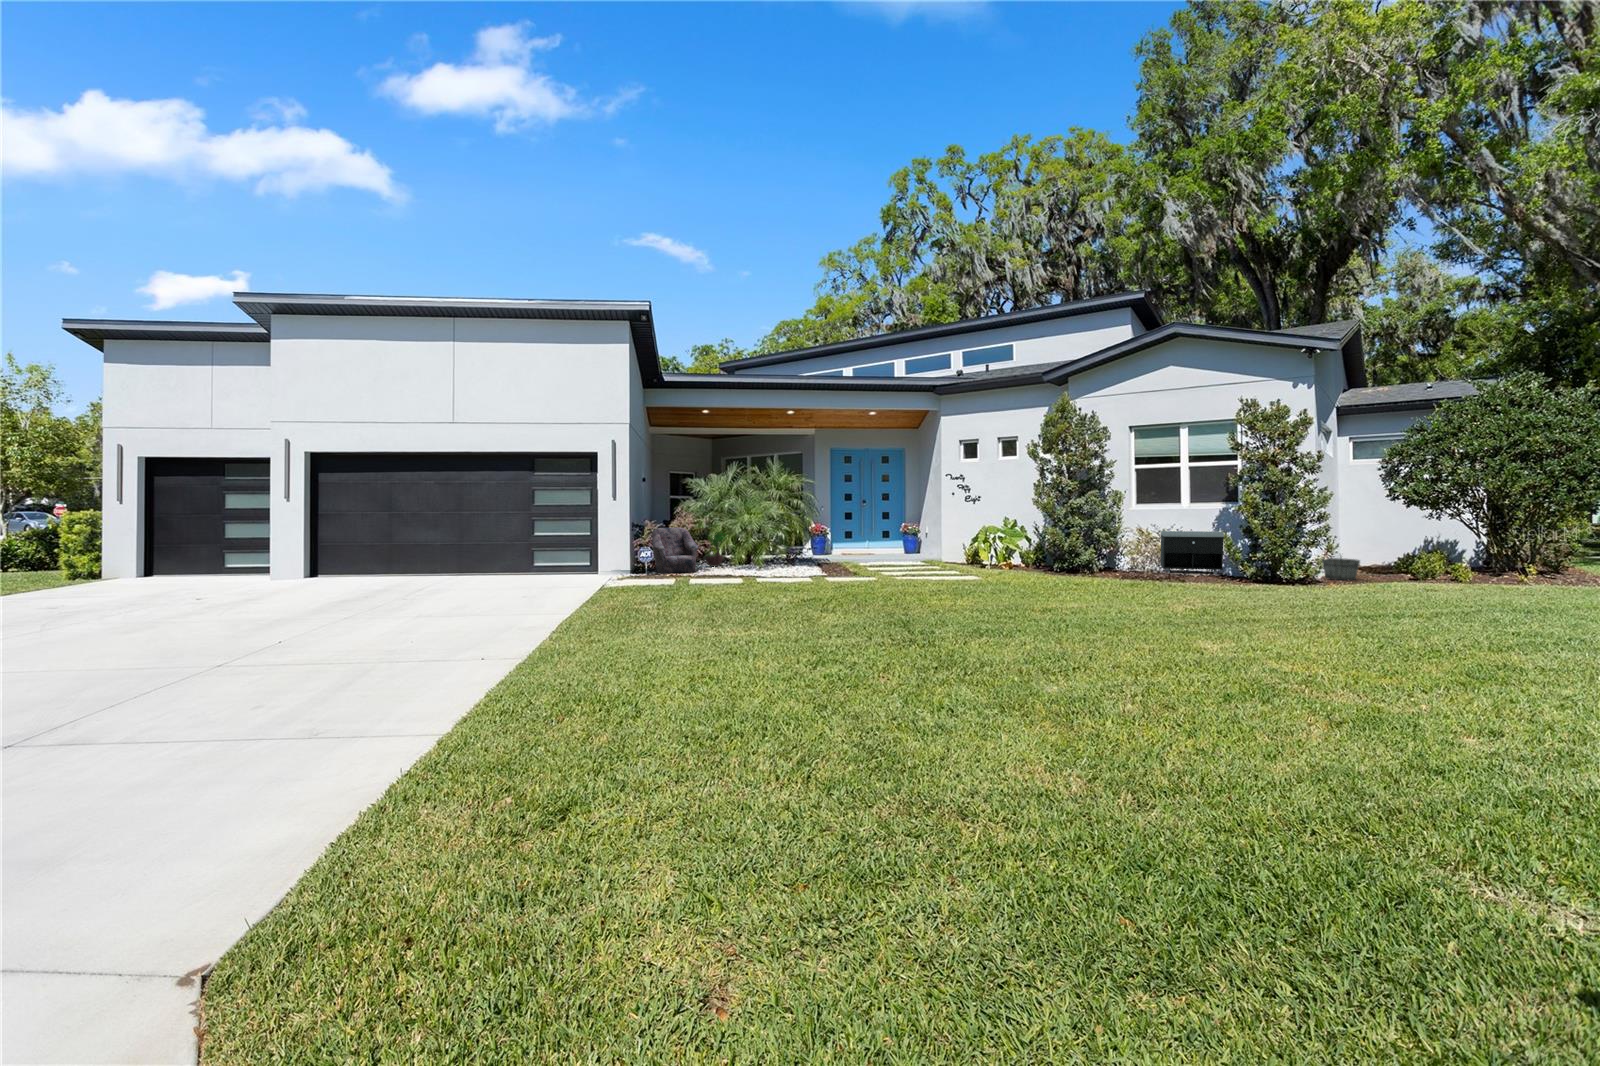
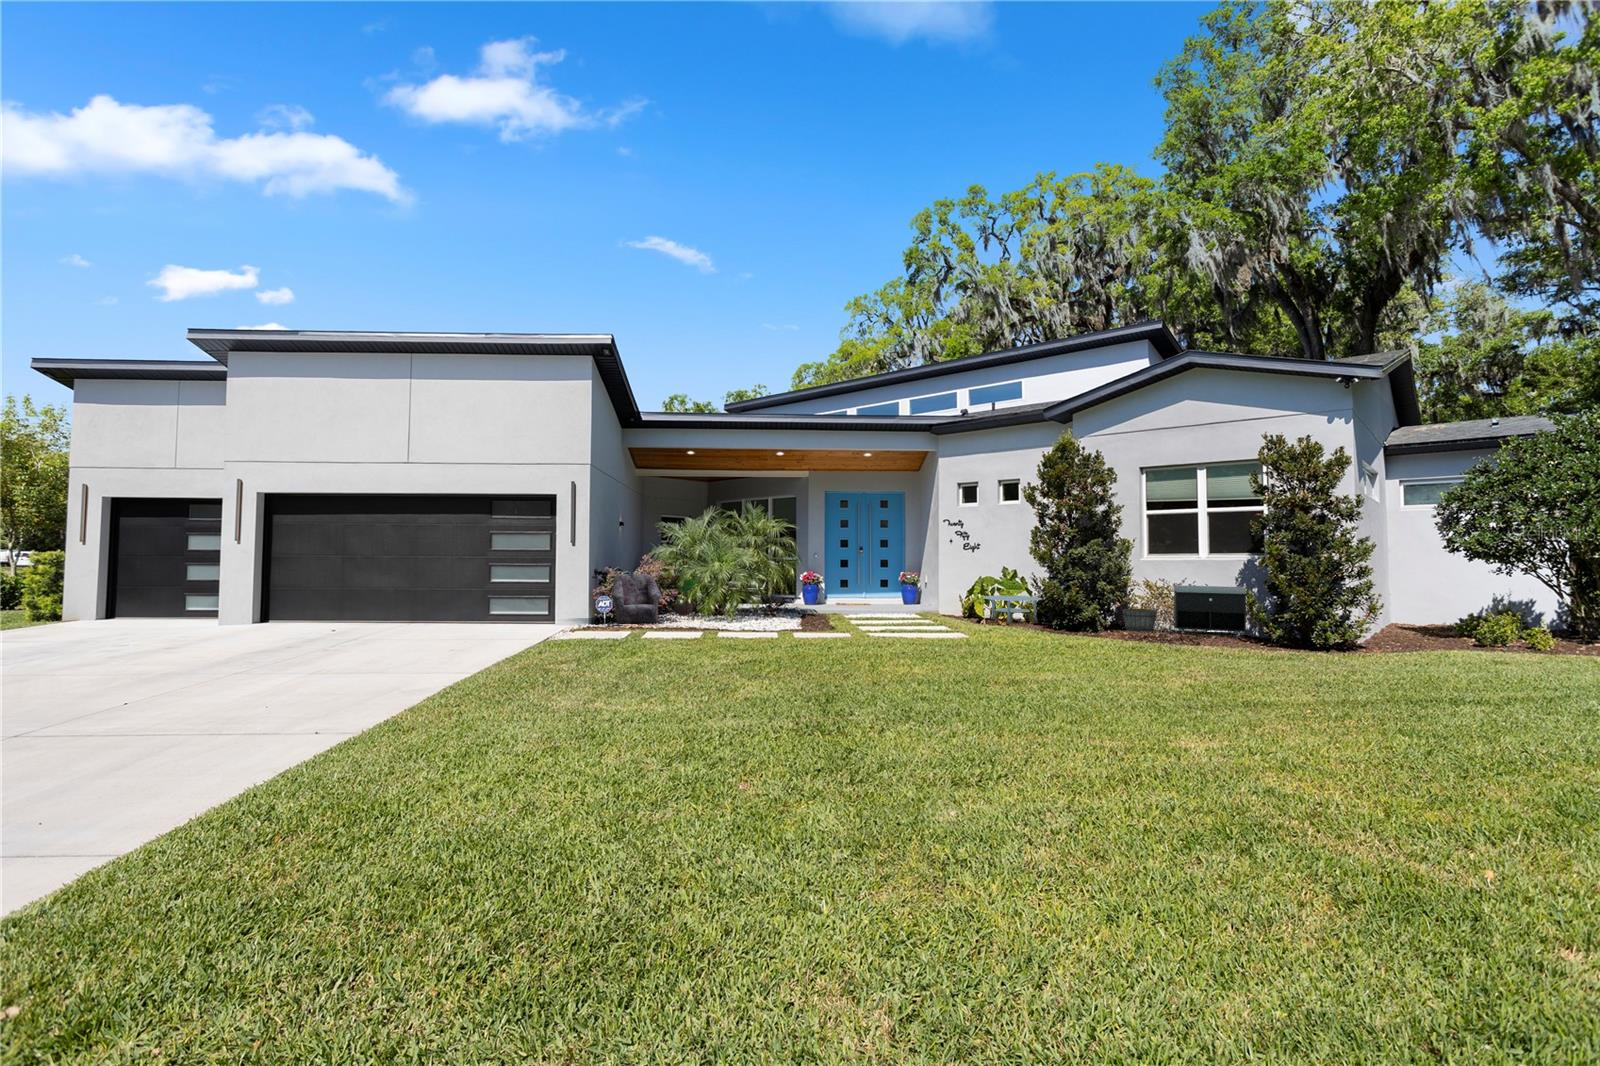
round table: none [990,543,1044,568] -> present [983,595,1042,624]
wooden bucket: present [1322,556,1360,580] -> present [1123,603,1157,631]

